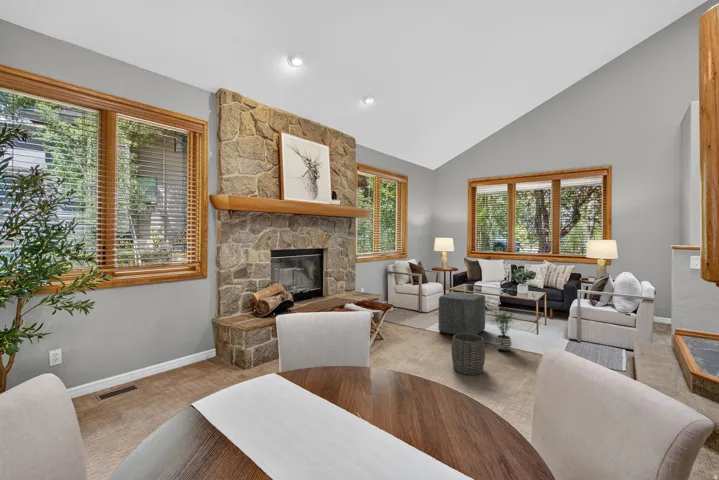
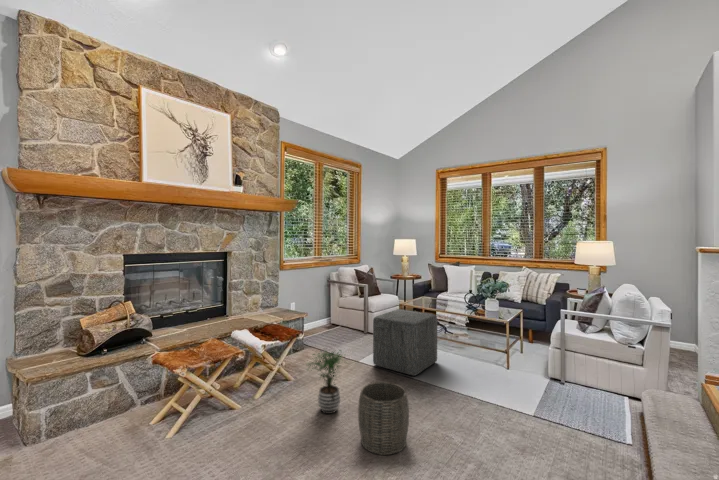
potted plant: present [492,312,513,352] -> present [309,350,342,414]

